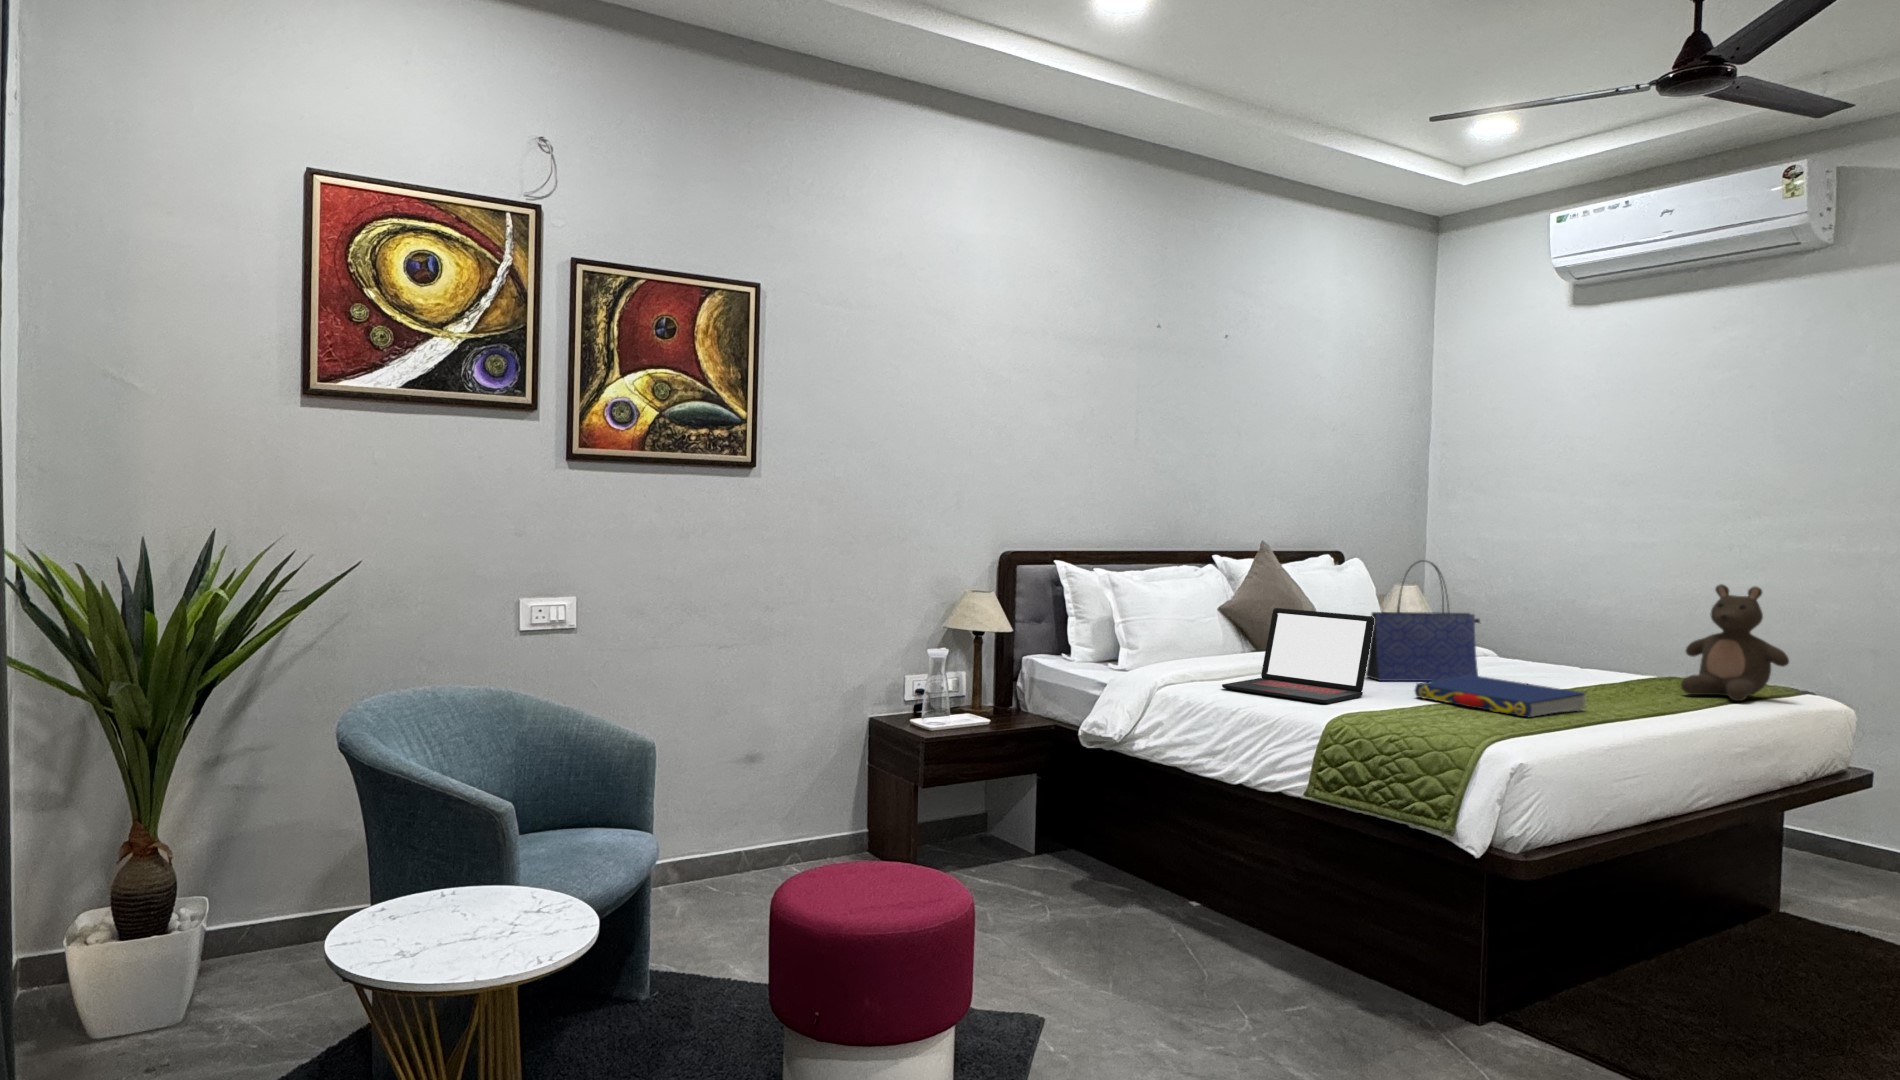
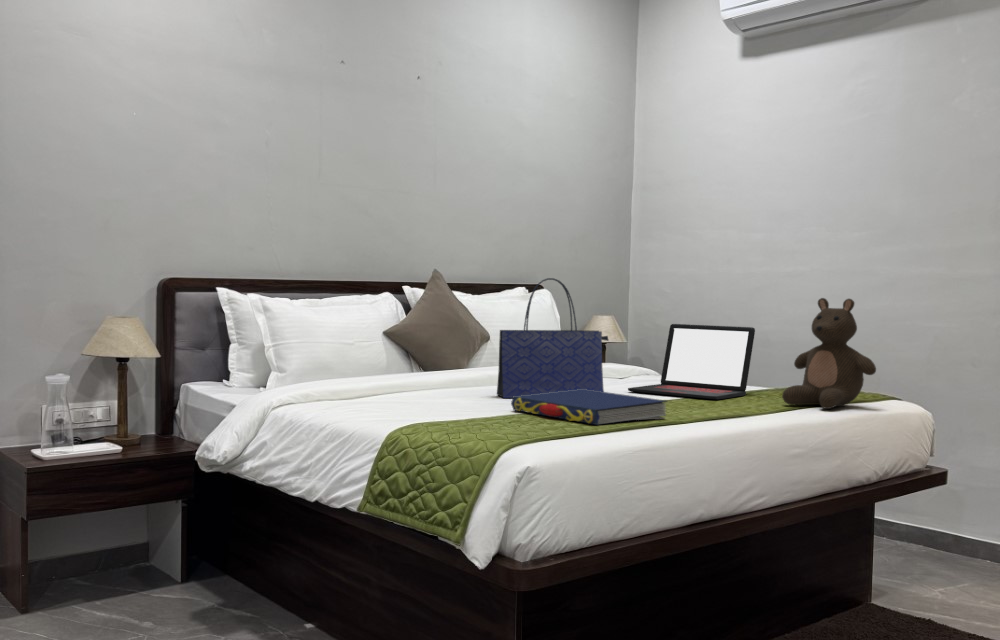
laptop: present [1222,608,1374,703] -> present [628,324,755,400]

